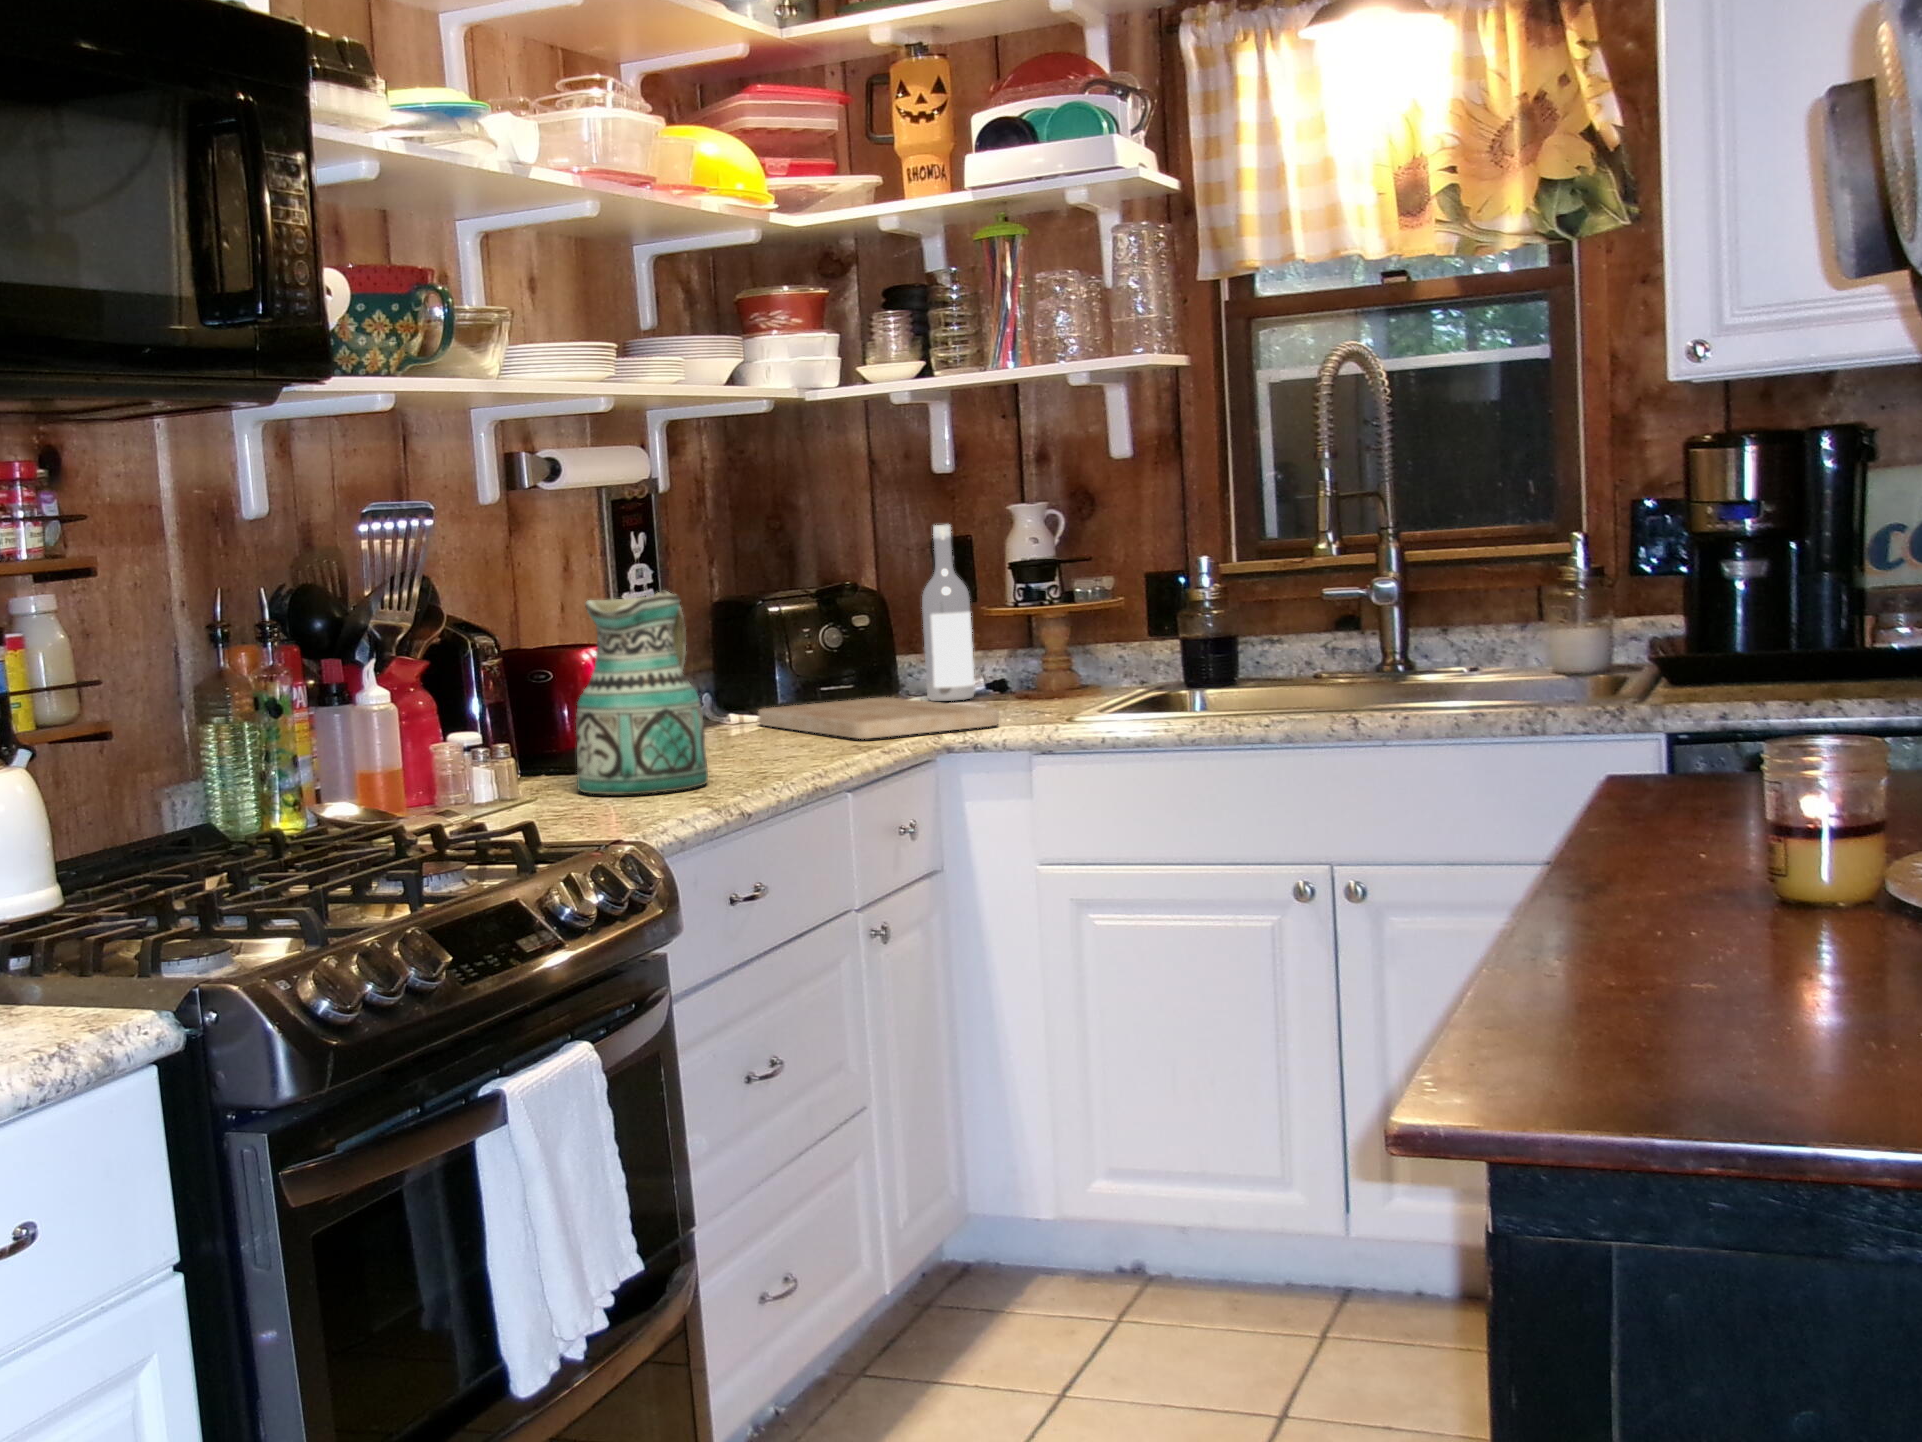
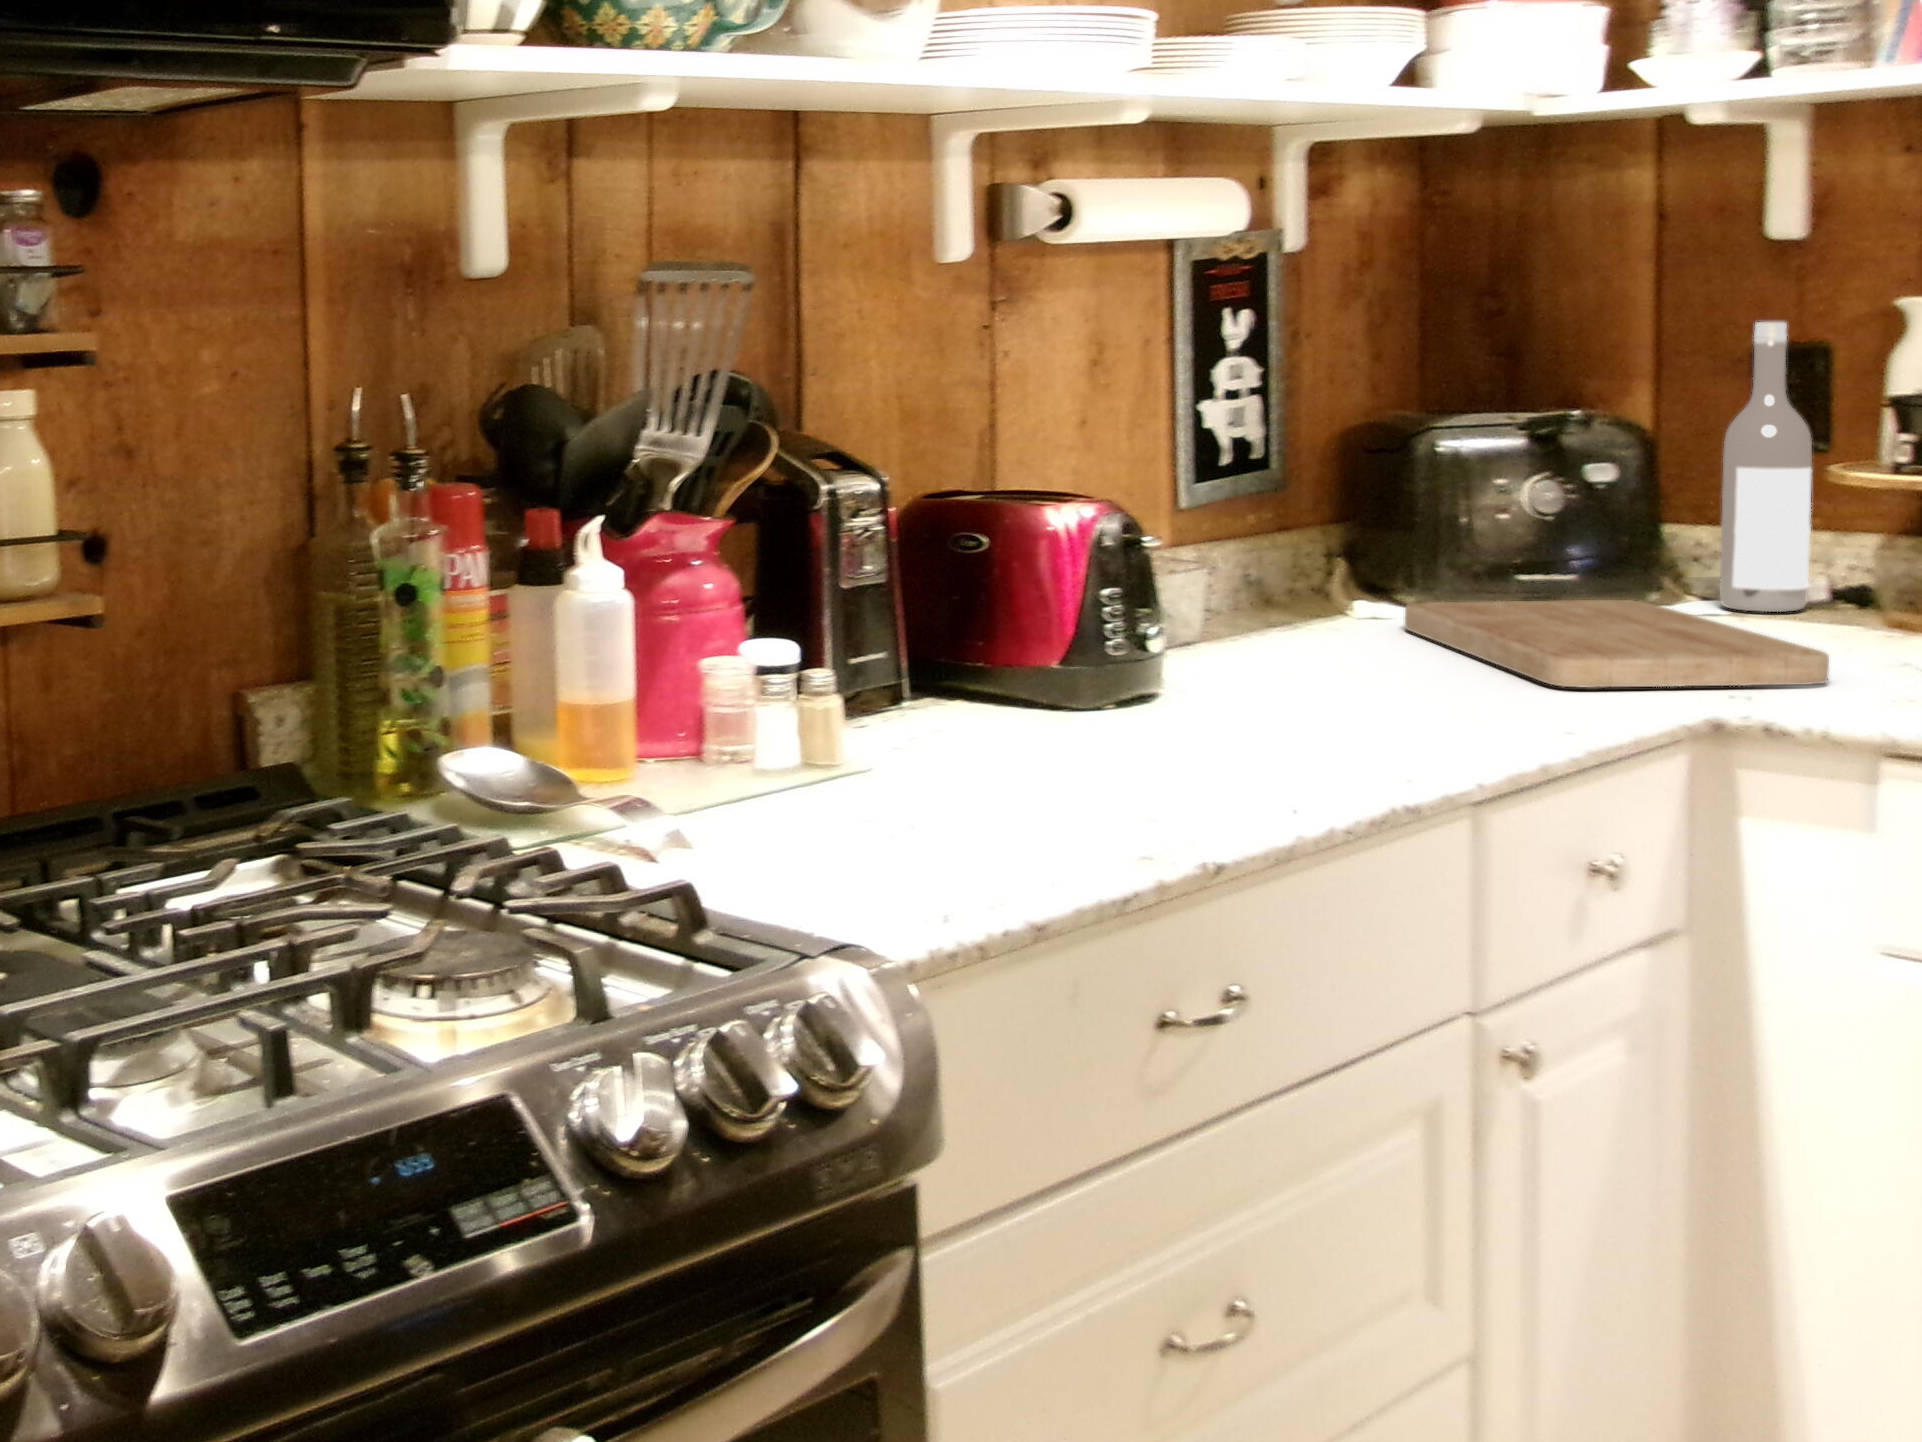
ceramic pitcher: present [576,591,708,794] -> none [995,425,1226,776]

